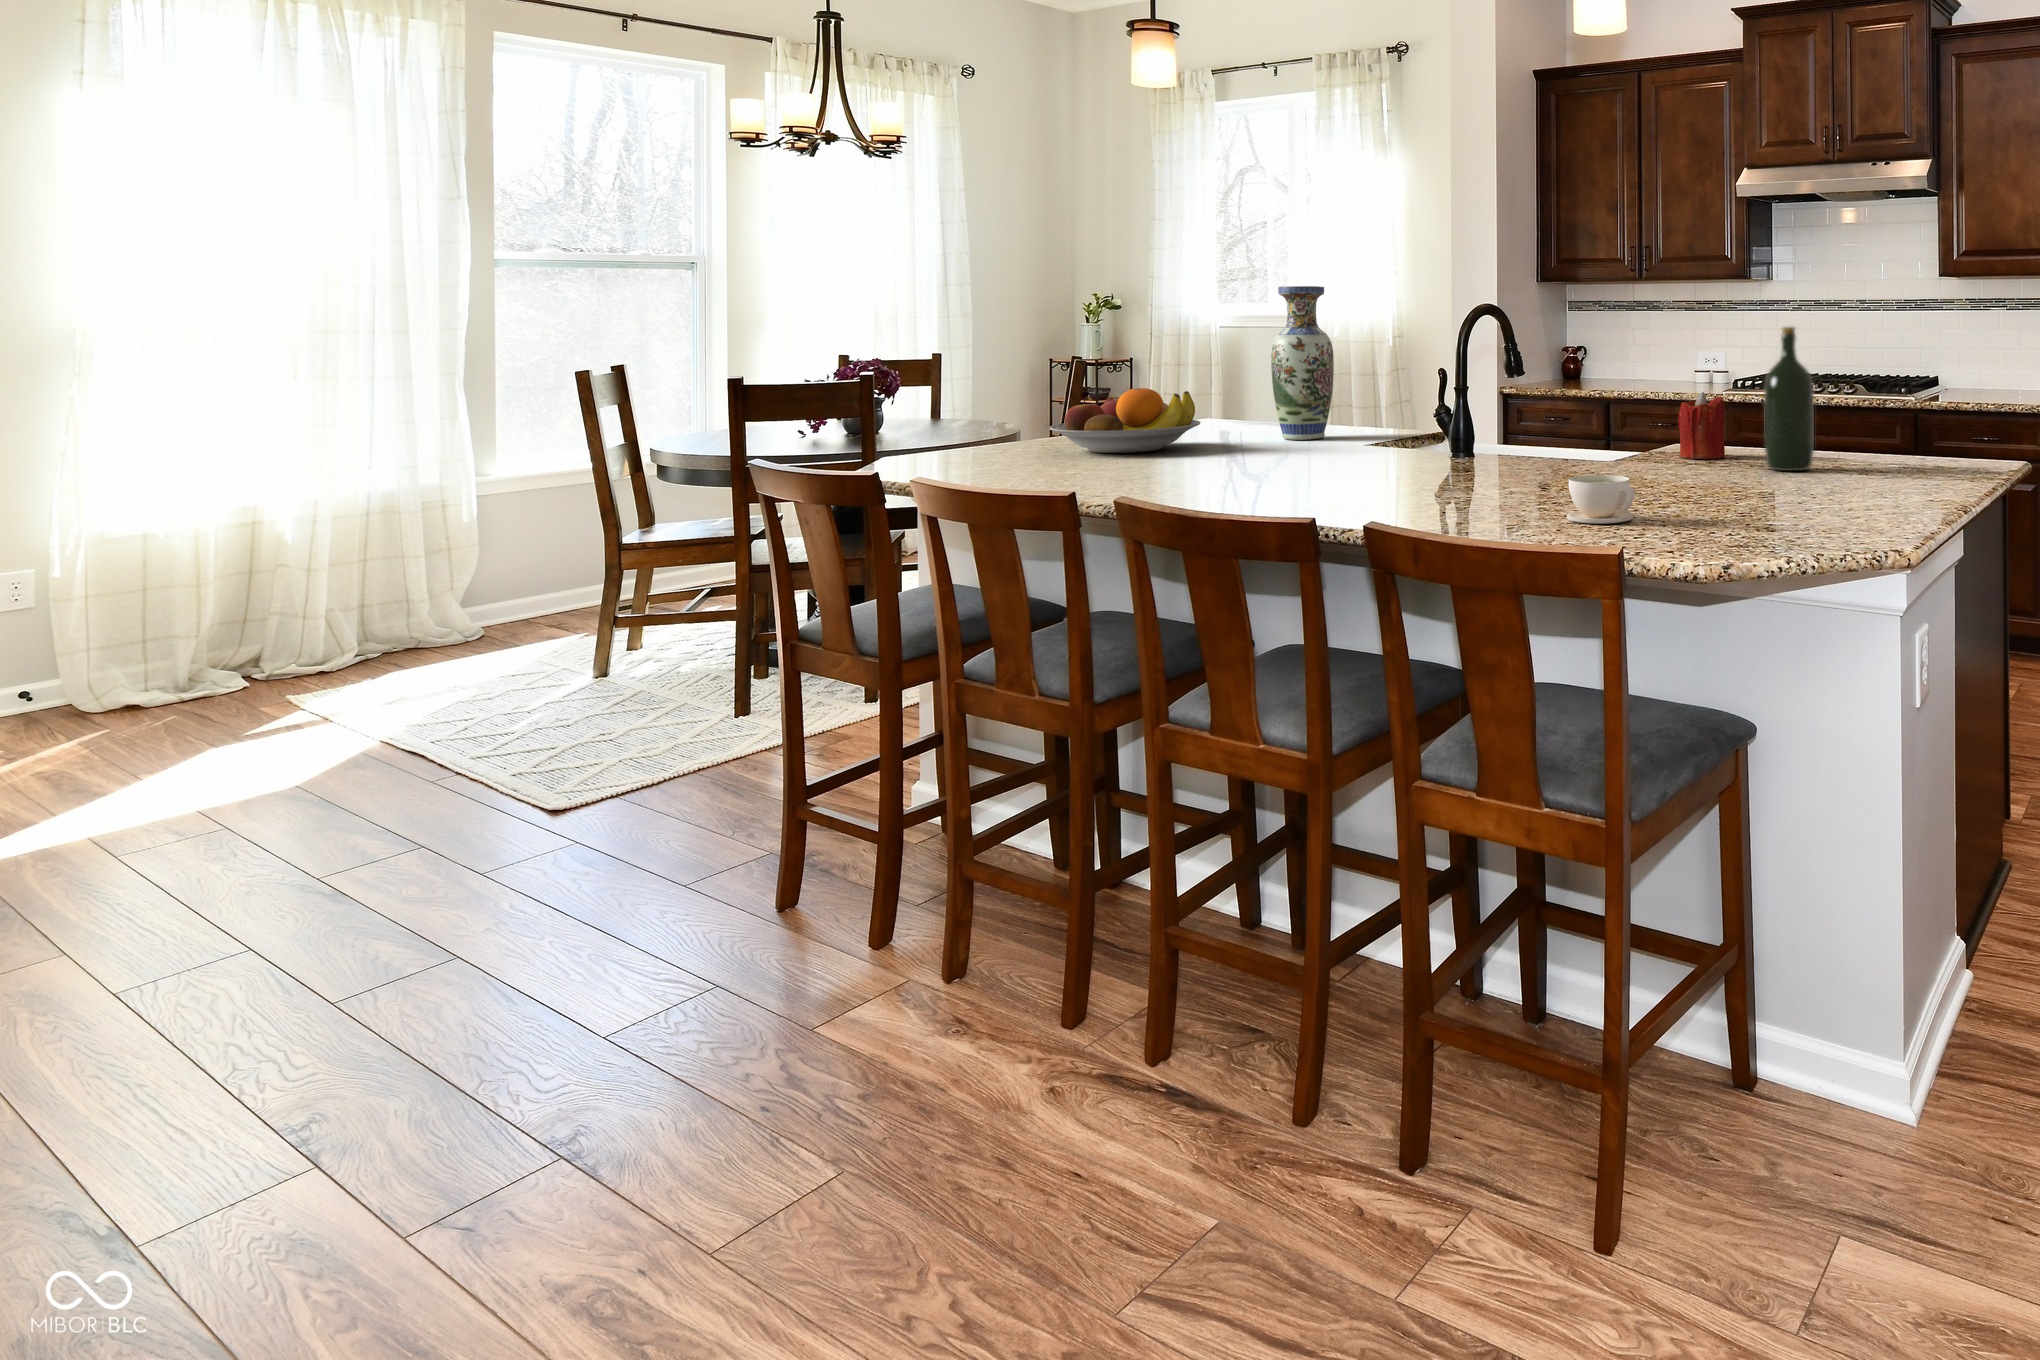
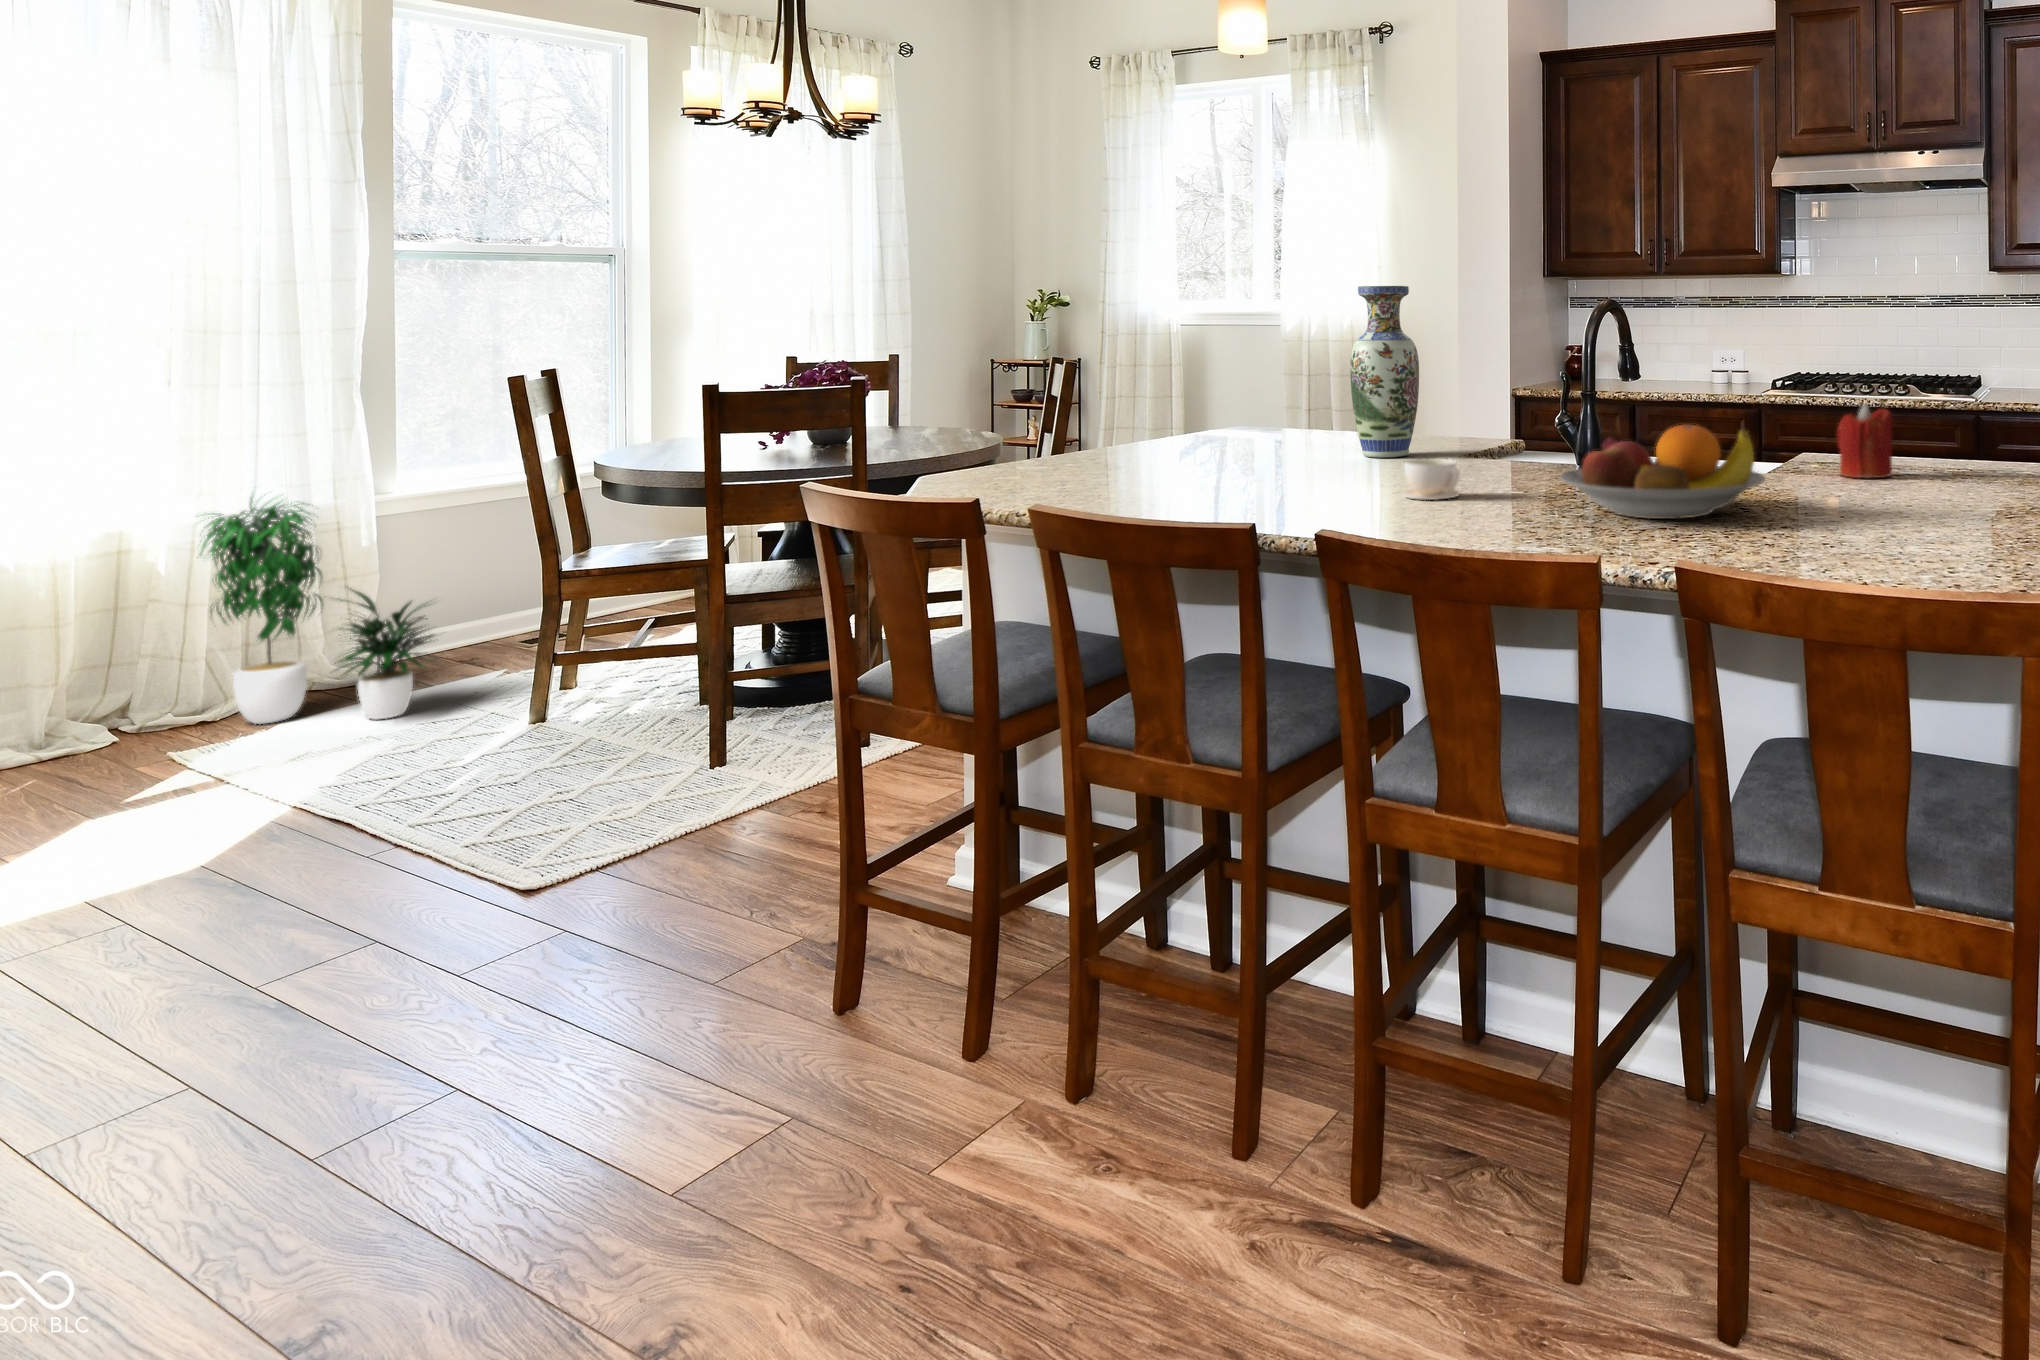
wine bottle: present [1764,327,1814,471] -> none [1960,332,2017,493]
fruit bowl: present [1049,388,1200,453] -> present [1560,425,1765,519]
potted plant: none [314,462,531,669] -> present [200,495,442,724]
coffee cup: present [1567,475,1634,524] -> present [1402,459,1460,500]

